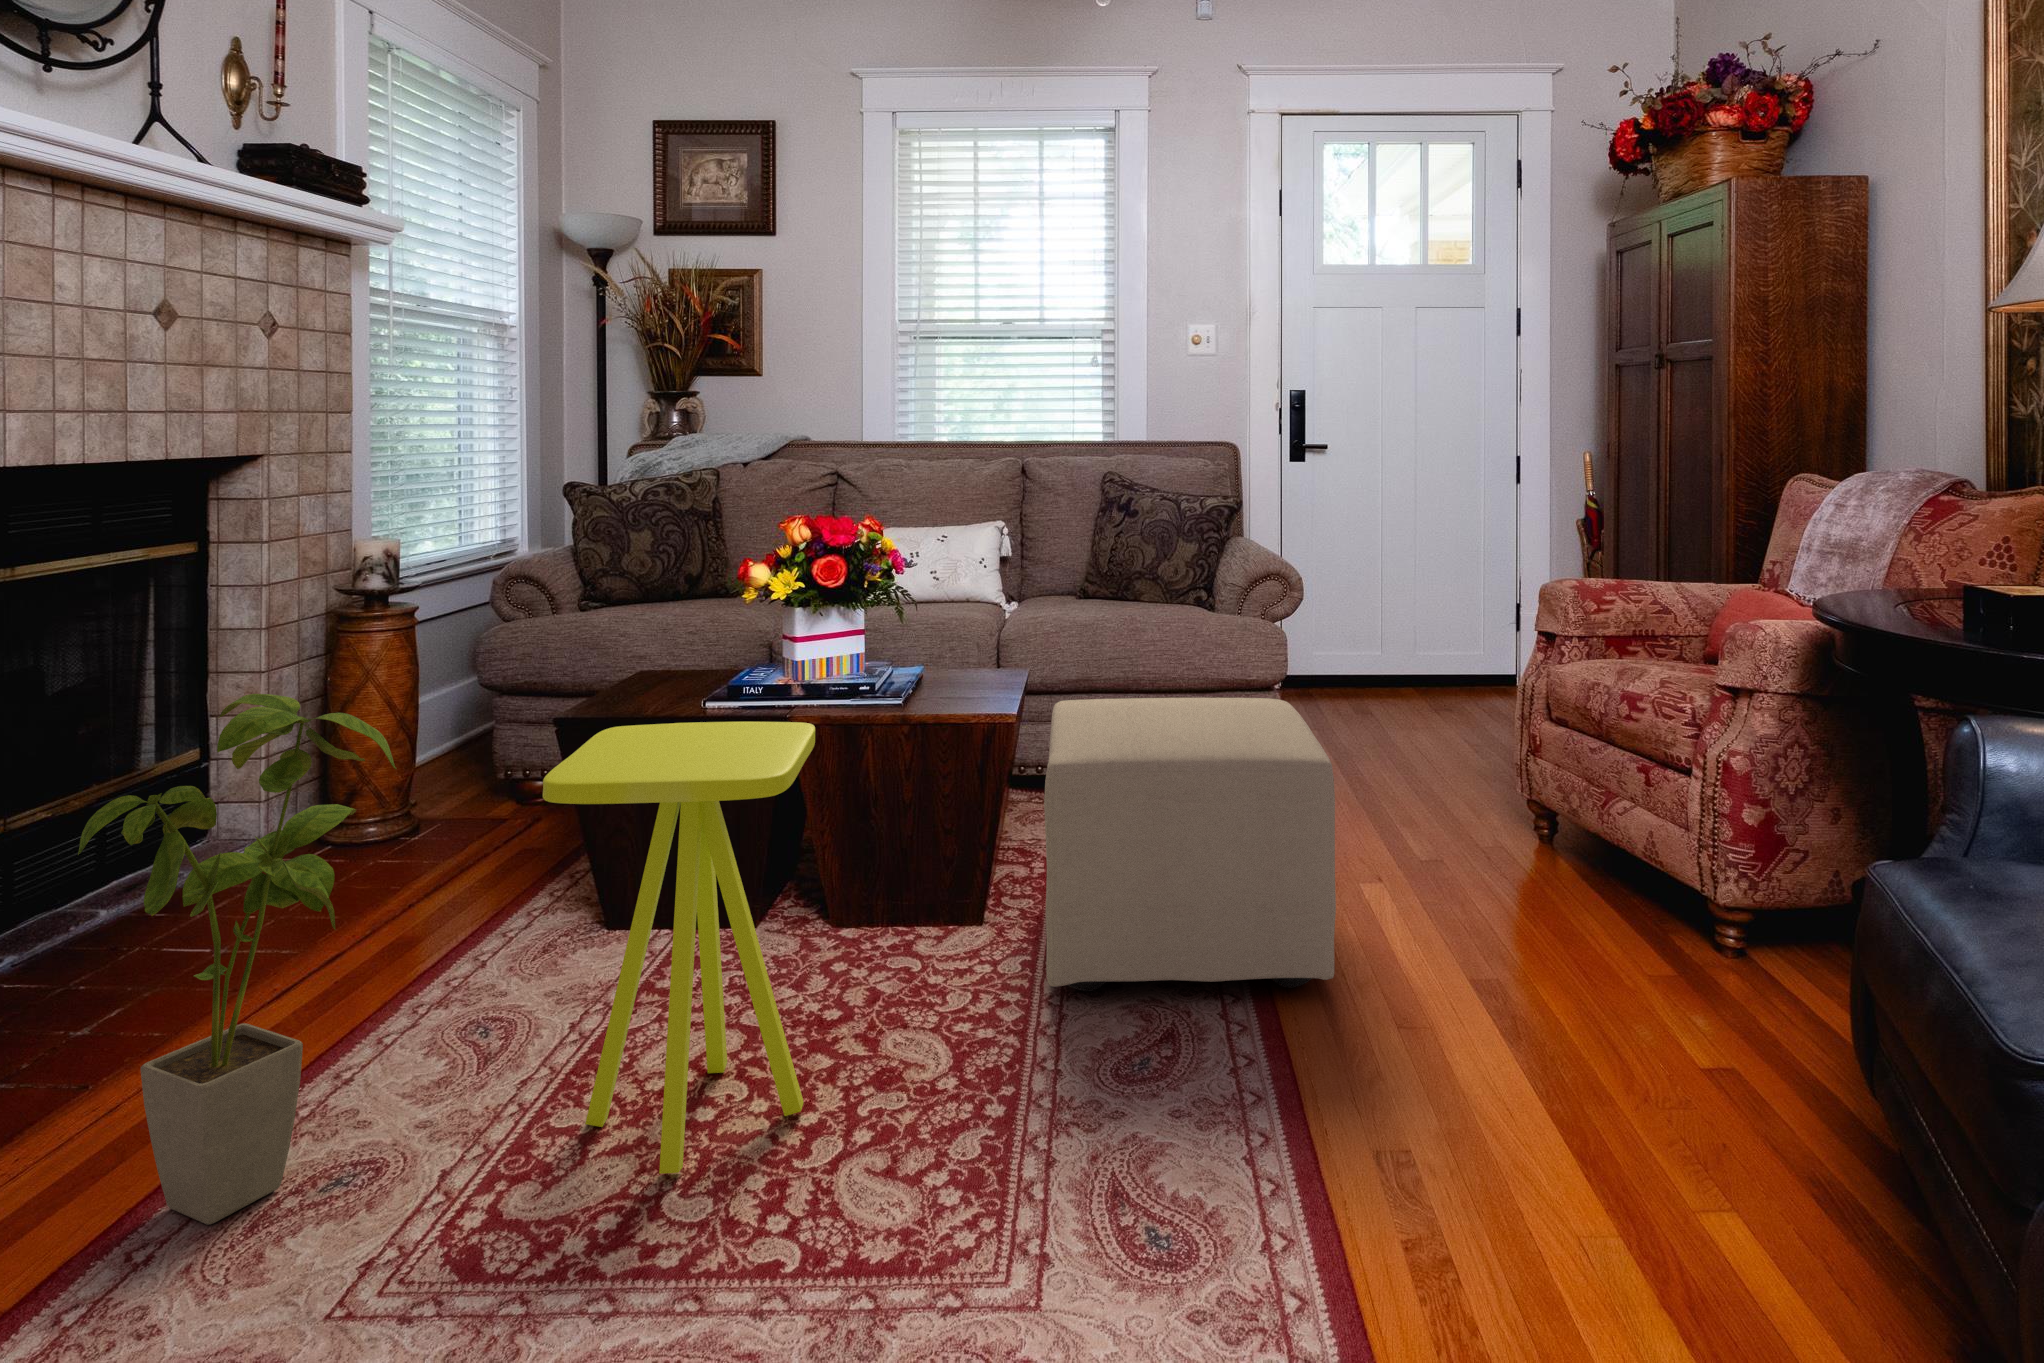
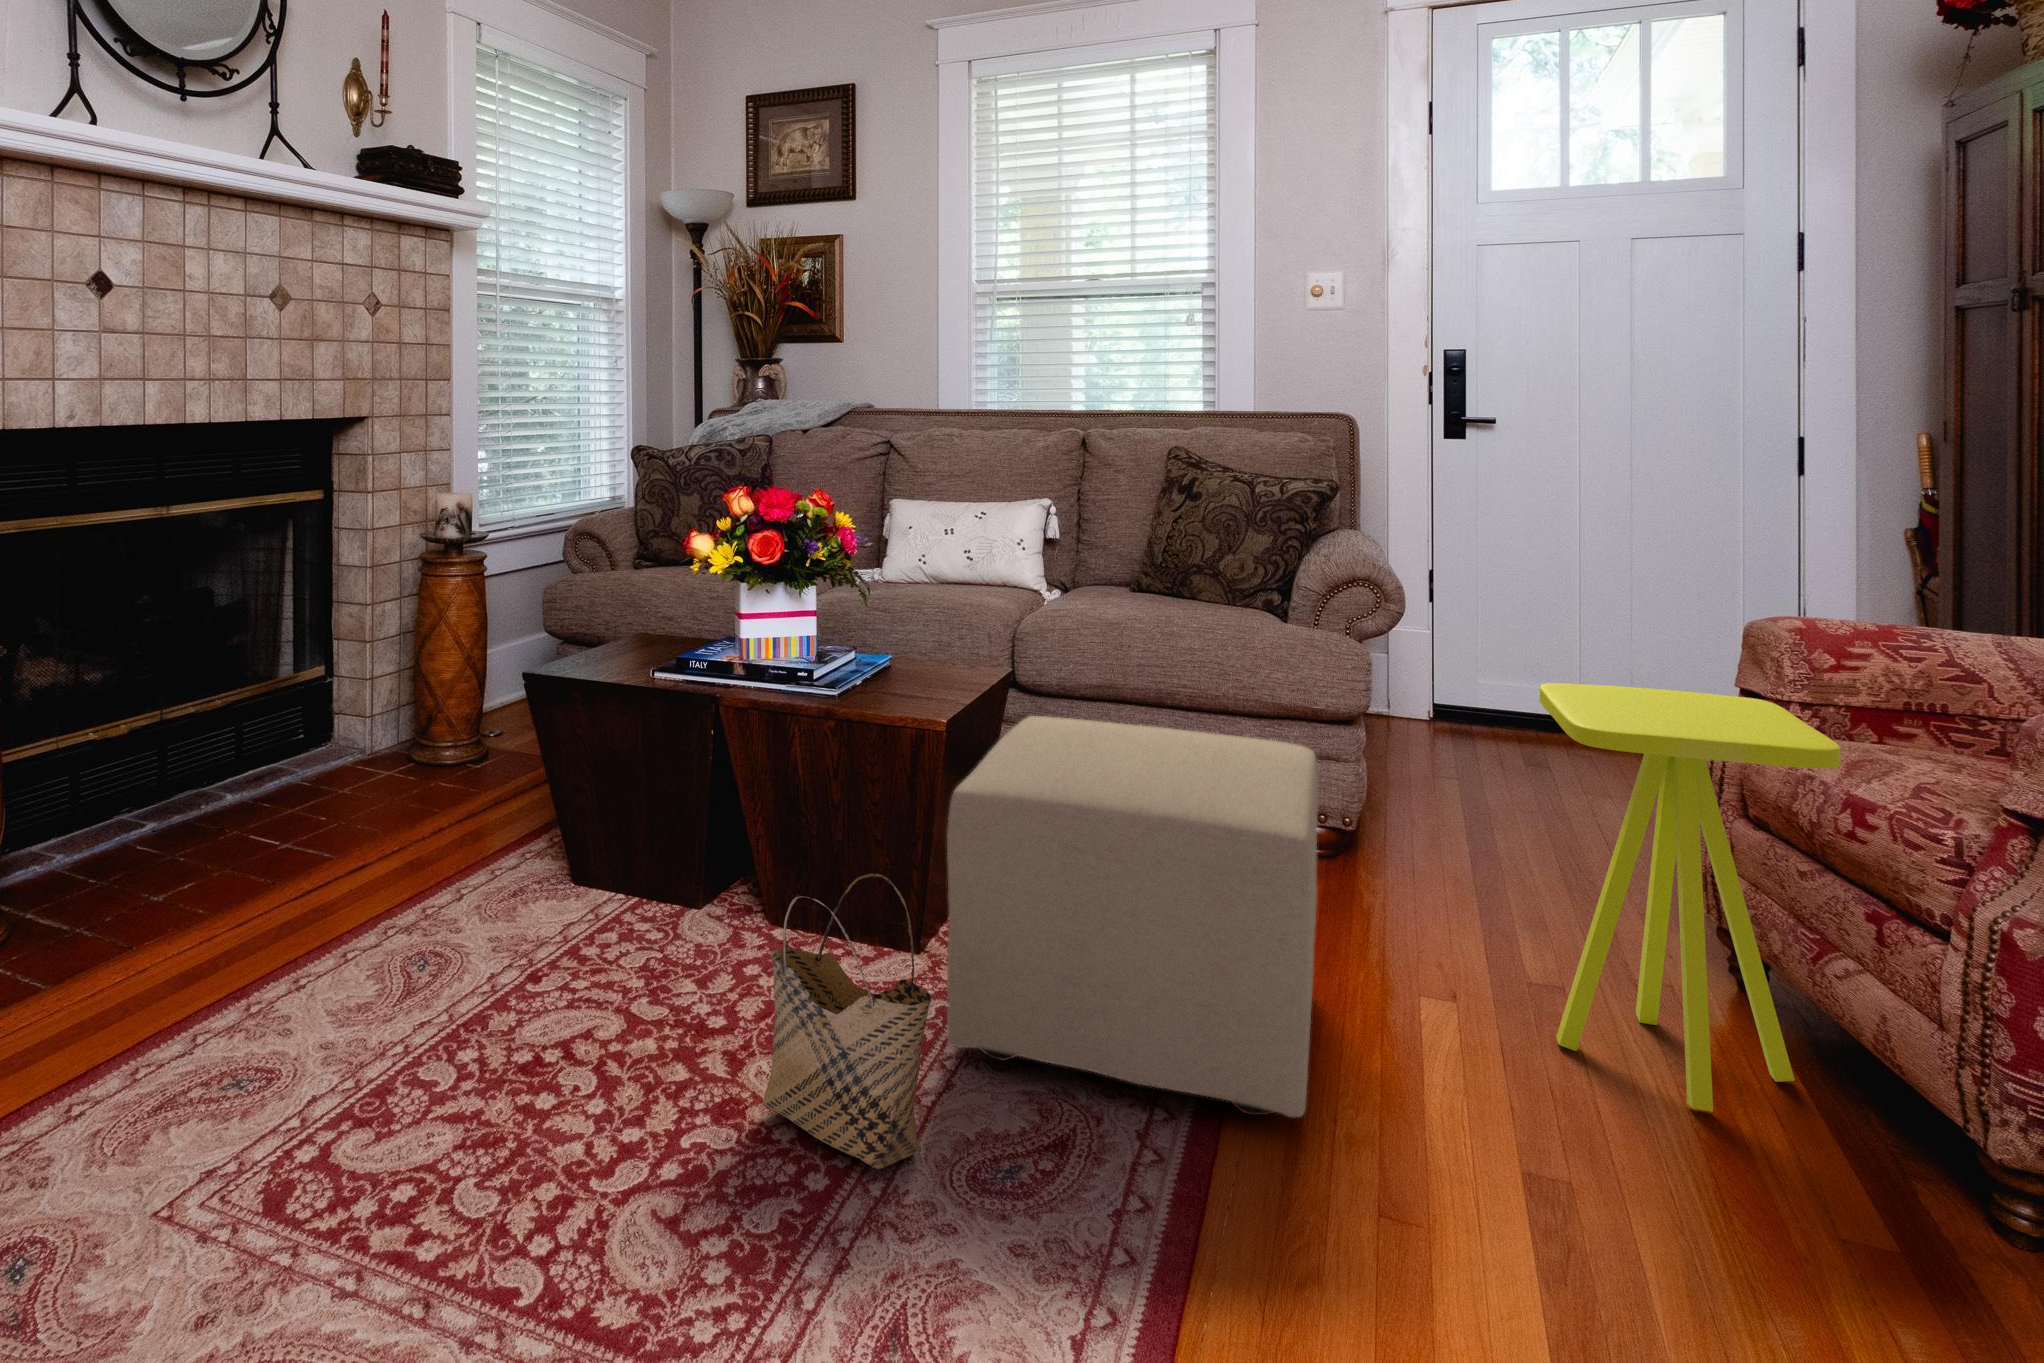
house plant: present [78,694,396,1225] -> none [31,633,285,1100]
side table: present [543,722,815,1174] -> present [1540,683,1841,1112]
woven basket: none [917,840,1074,1089] -> present [763,873,931,1169]

